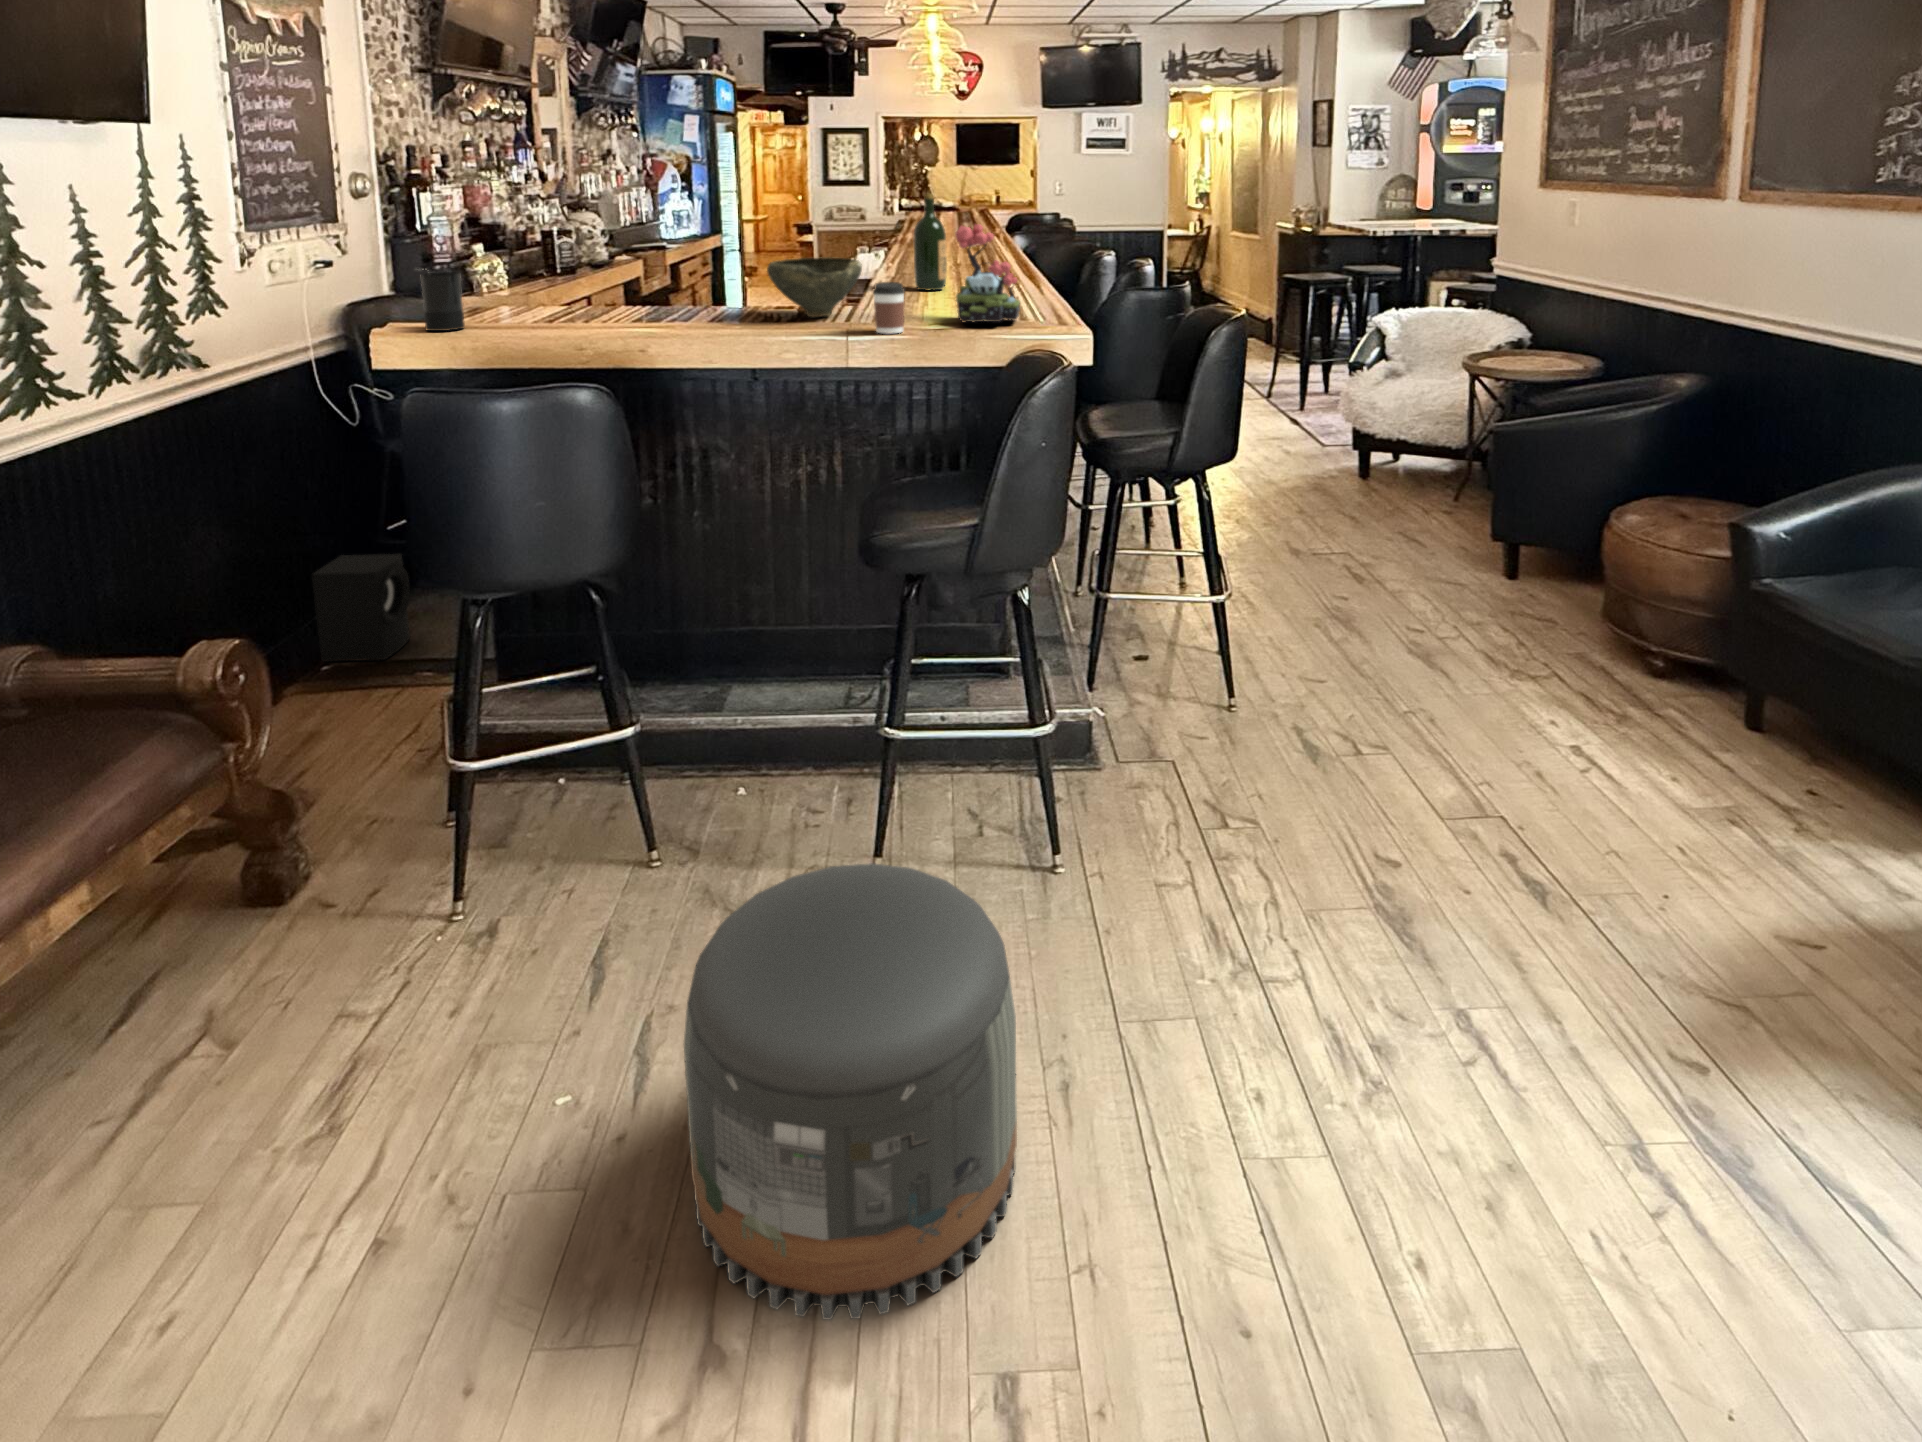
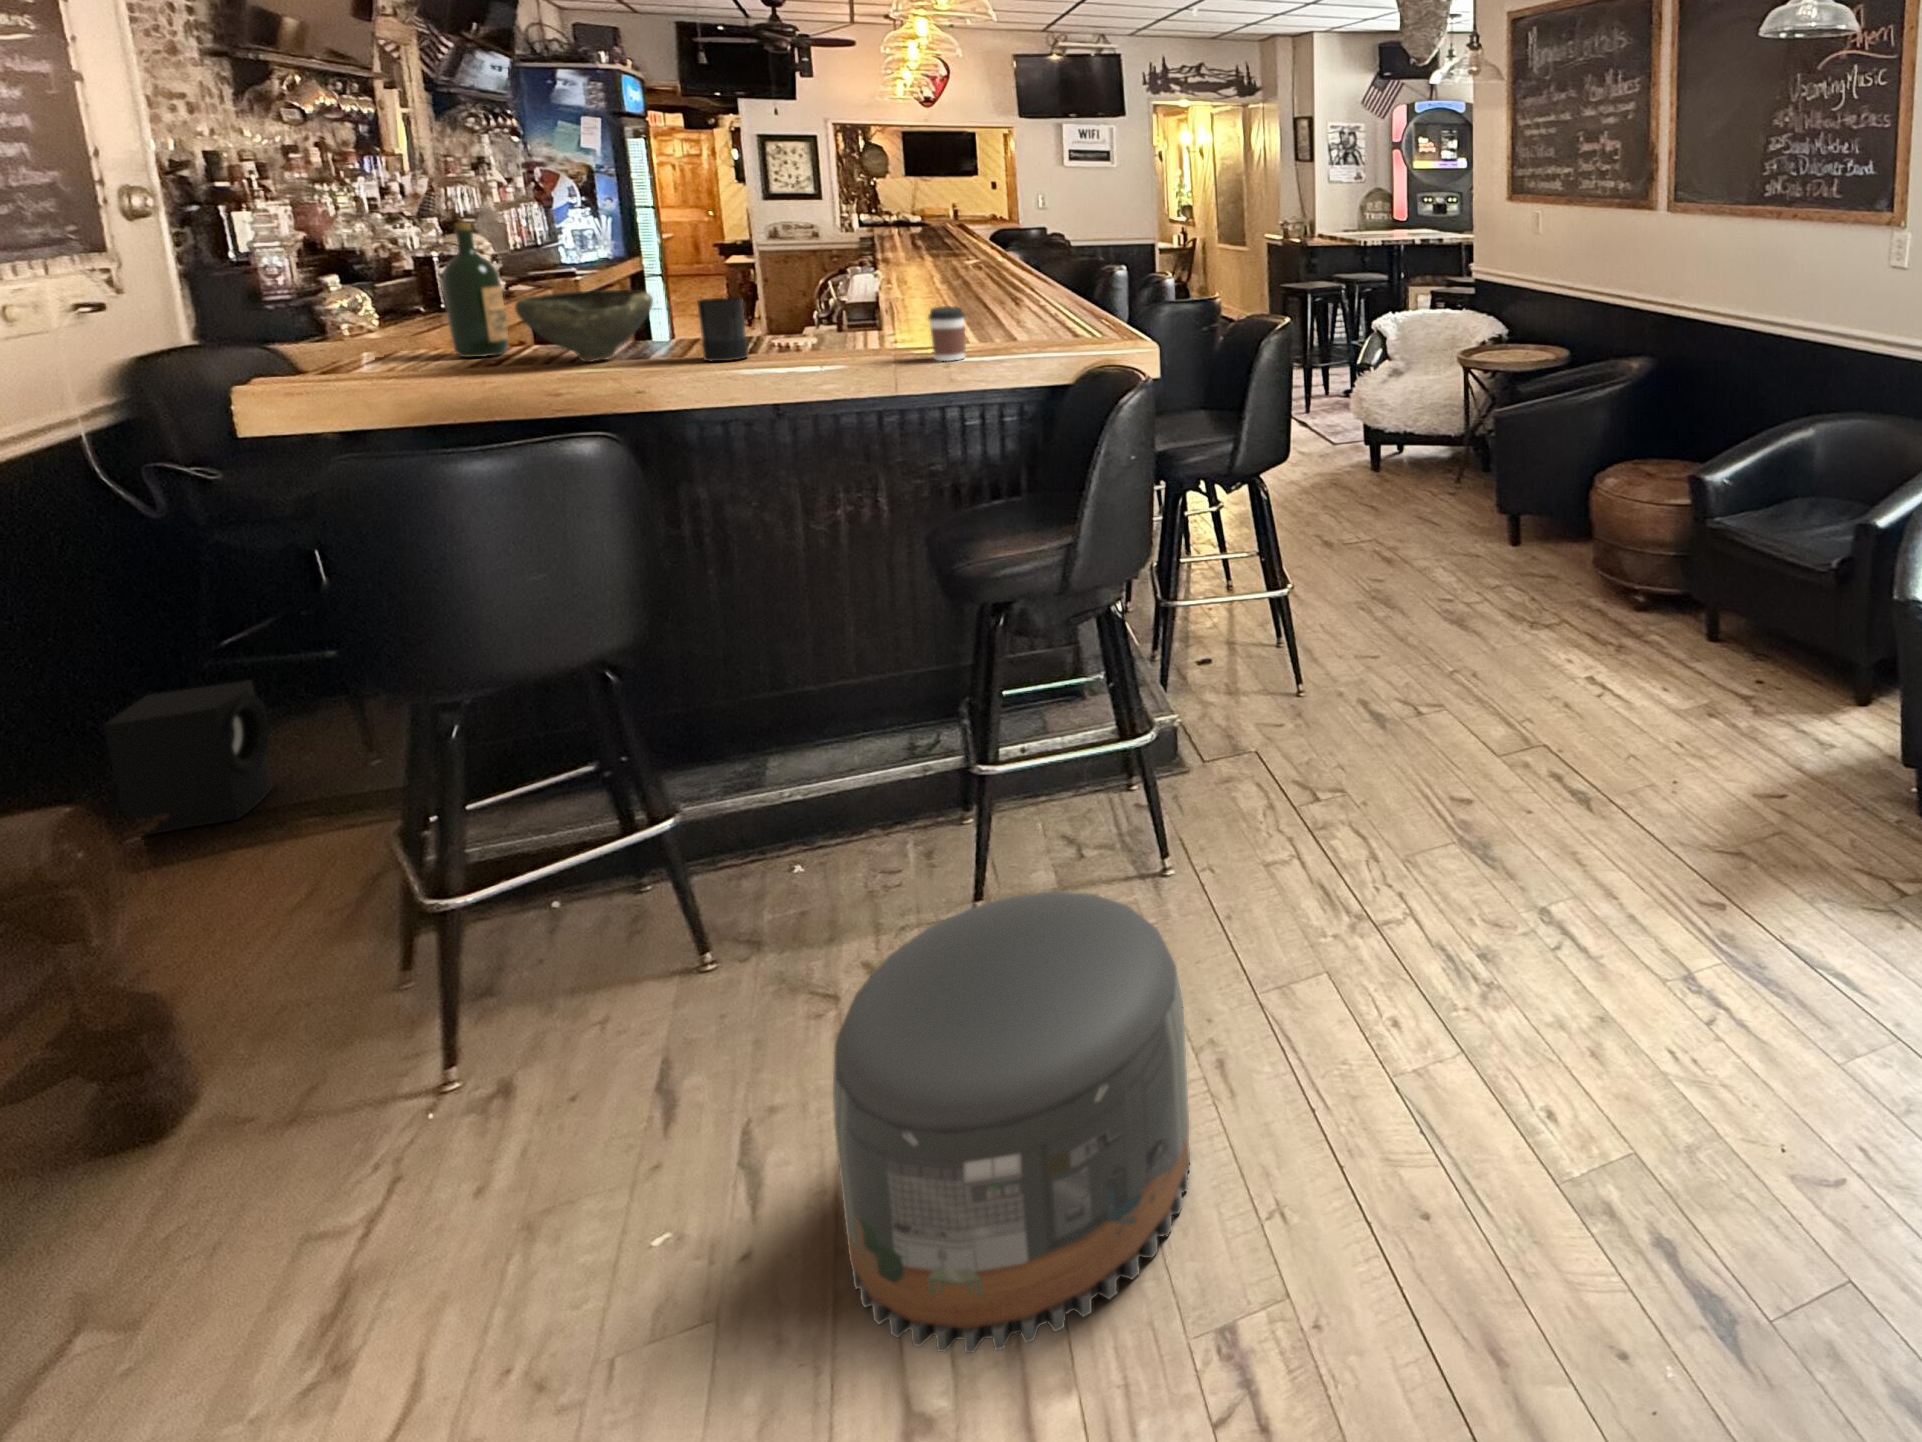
wine bottle: present [914,194,947,291] -> present [442,223,508,357]
plant: present [955,224,1020,322] -> none [1009,244,1084,345]
bowl: present [767,257,862,317] -> present [515,290,653,362]
candle: present [420,272,465,331] -> present [697,296,748,361]

